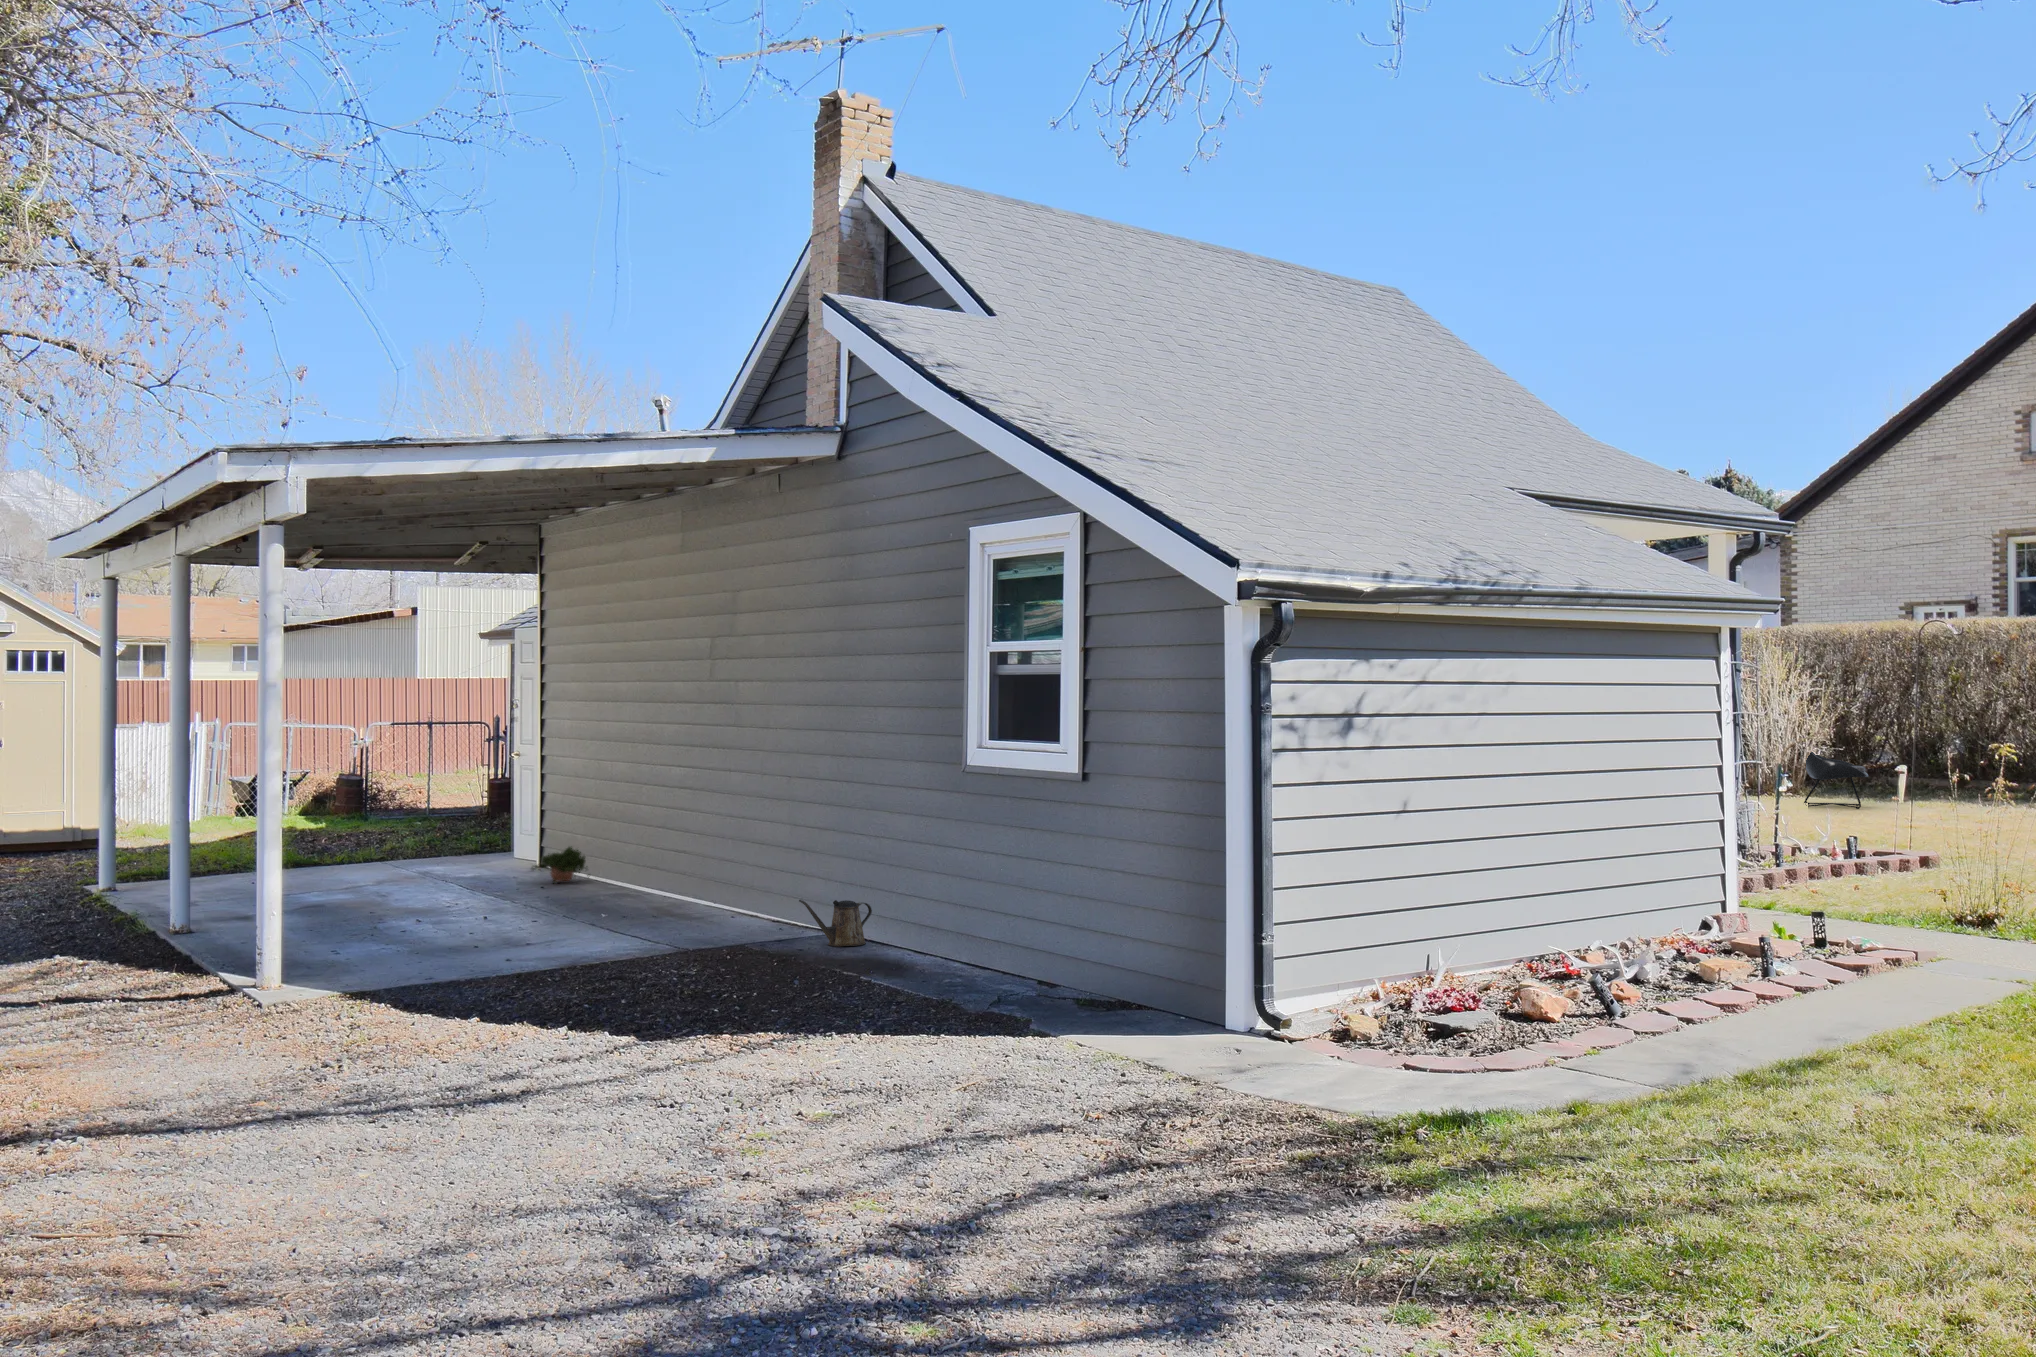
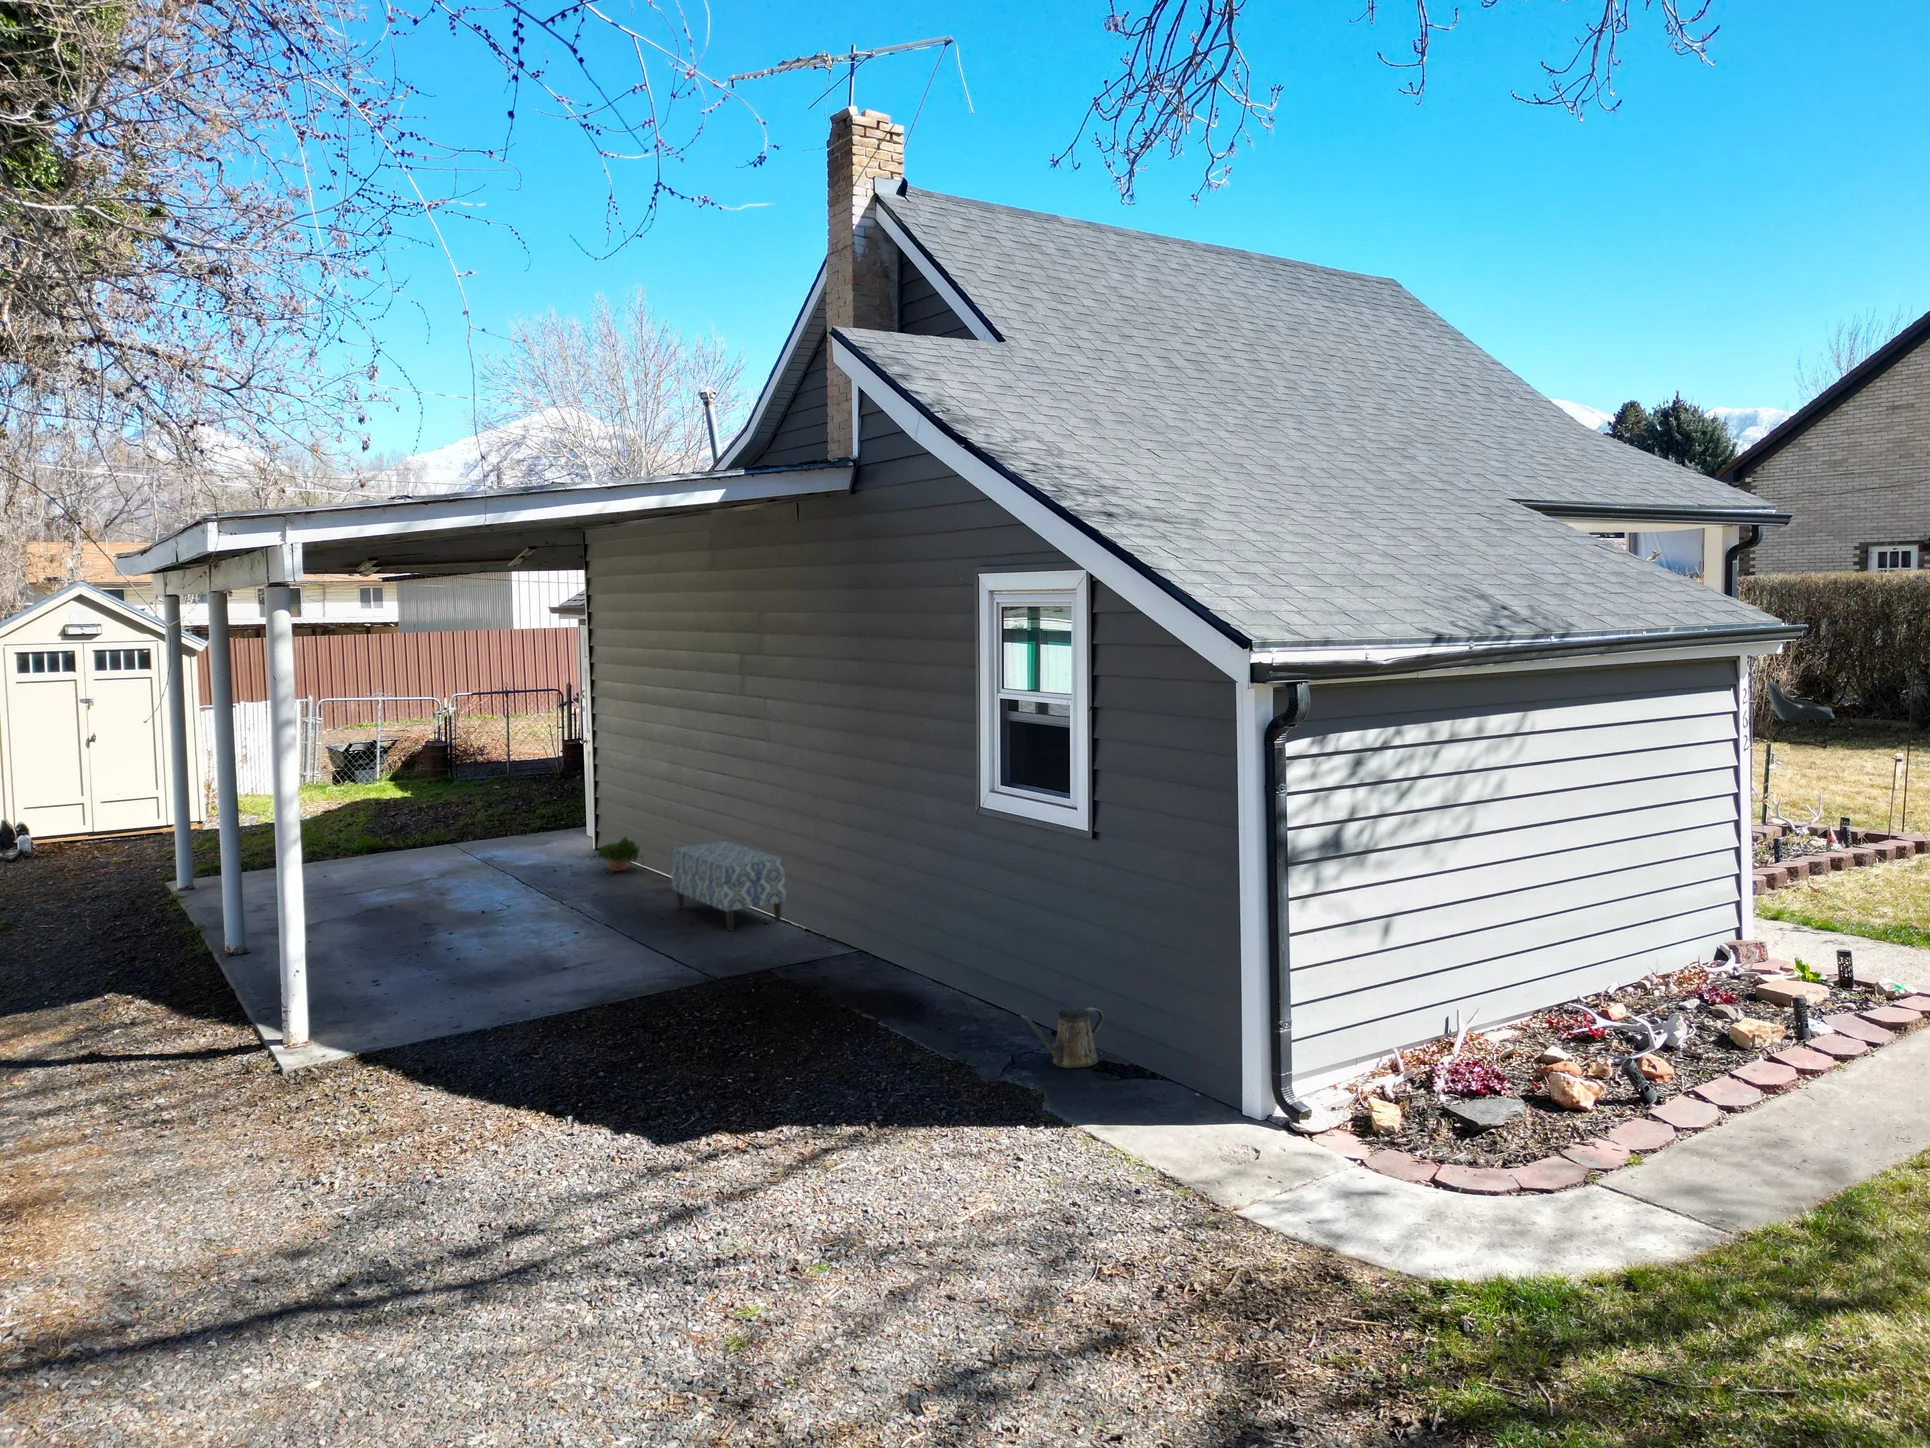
bench: none [629,838,753,920] -> present [671,841,786,931]
watering can: present [799,900,872,947] -> present [1020,1007,1103,1068]

